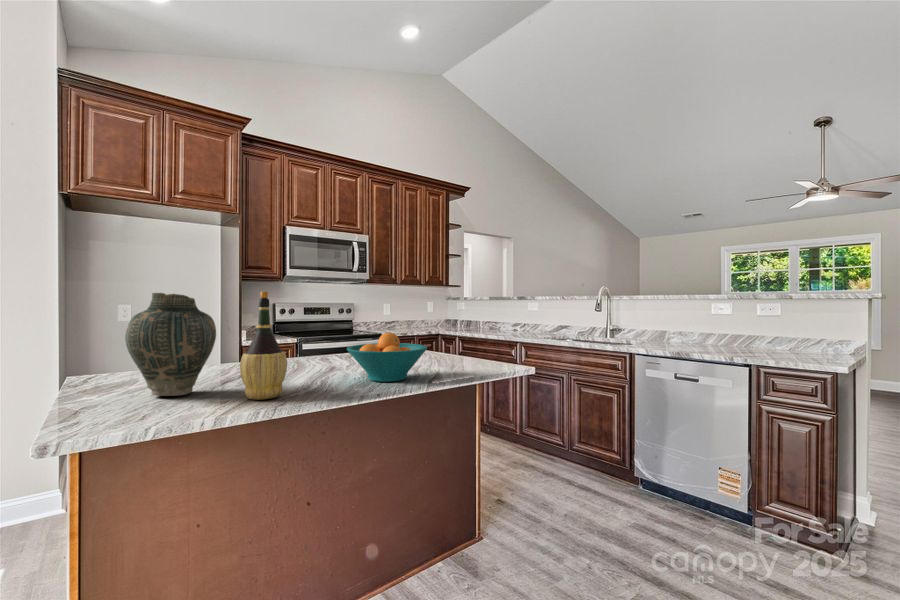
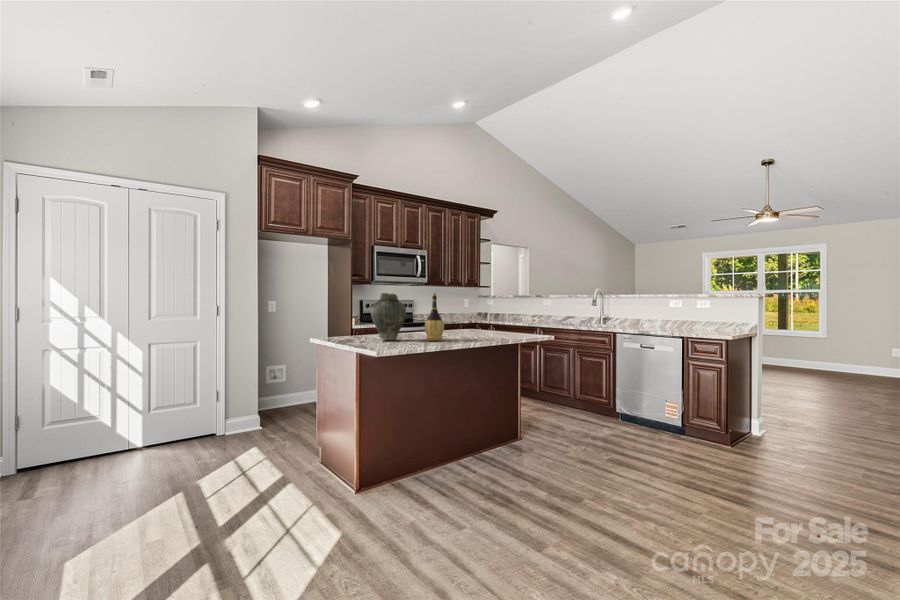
fruit bowl: present [347,333,427,382] -> none [460,313,501,338]

